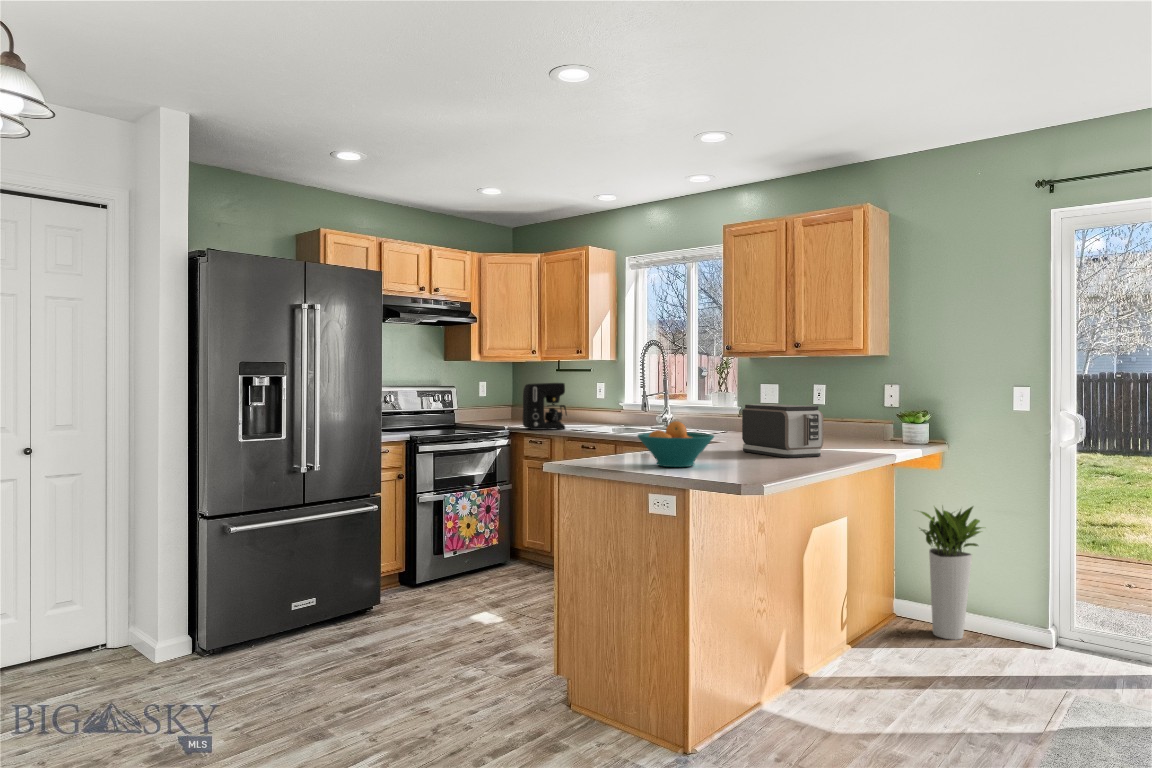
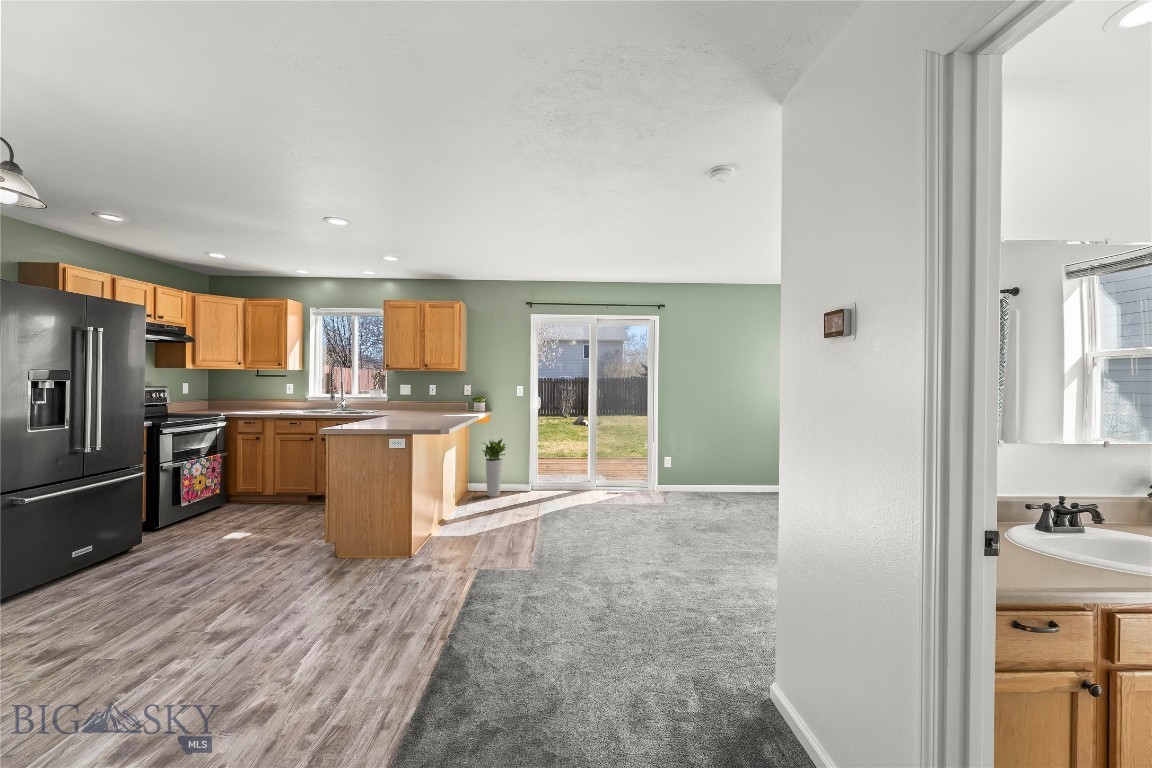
coffee maker: present [522,383,567,430] -> none [238,385,274,415]
toaster: present [742,404,824,458] -> none [412,396,452,420]
fruit bowl: present [638,421,714,467] -> none [374,404,414,426]

